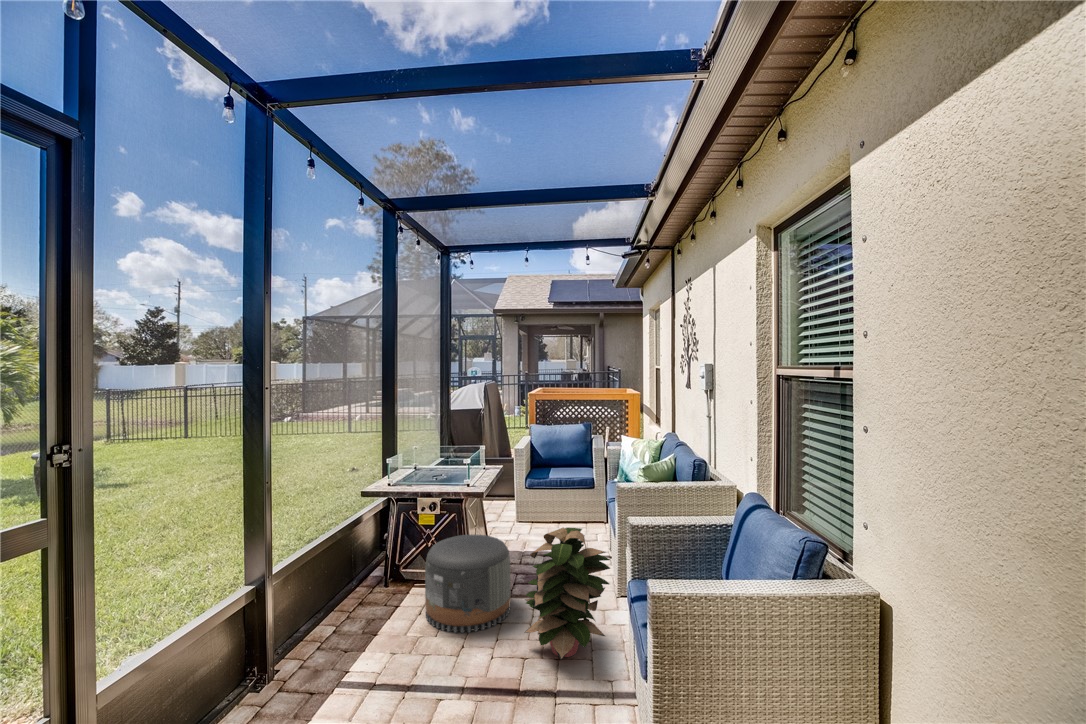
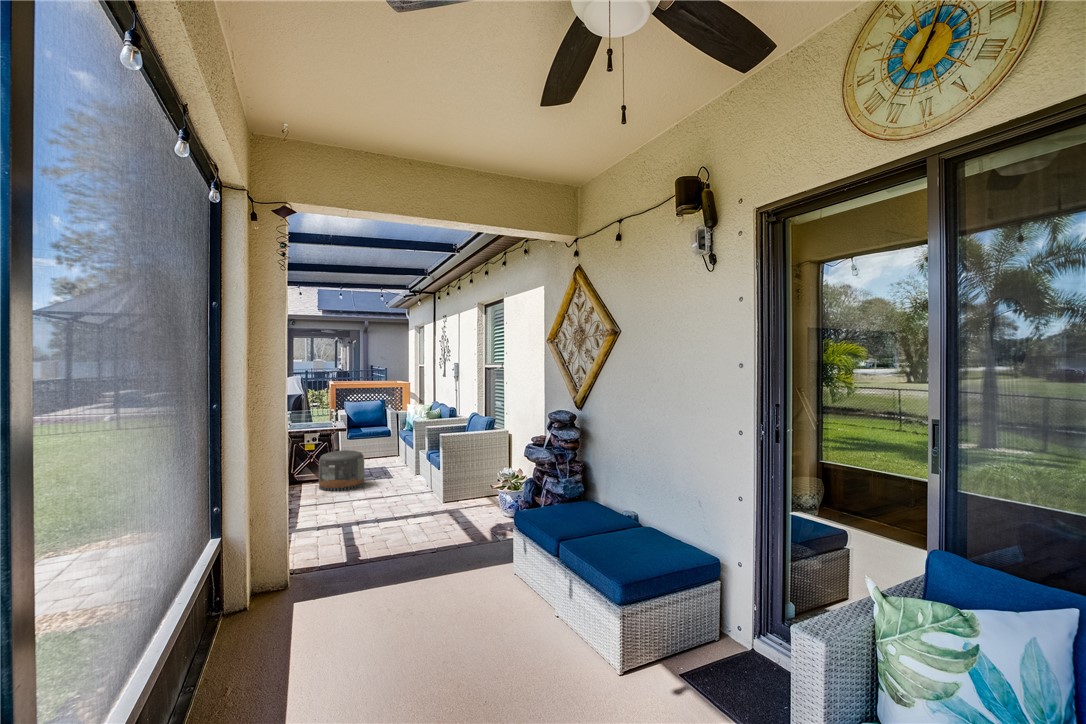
decorative plant: present [524,528,610,660] -> none [379,435,418,489]

